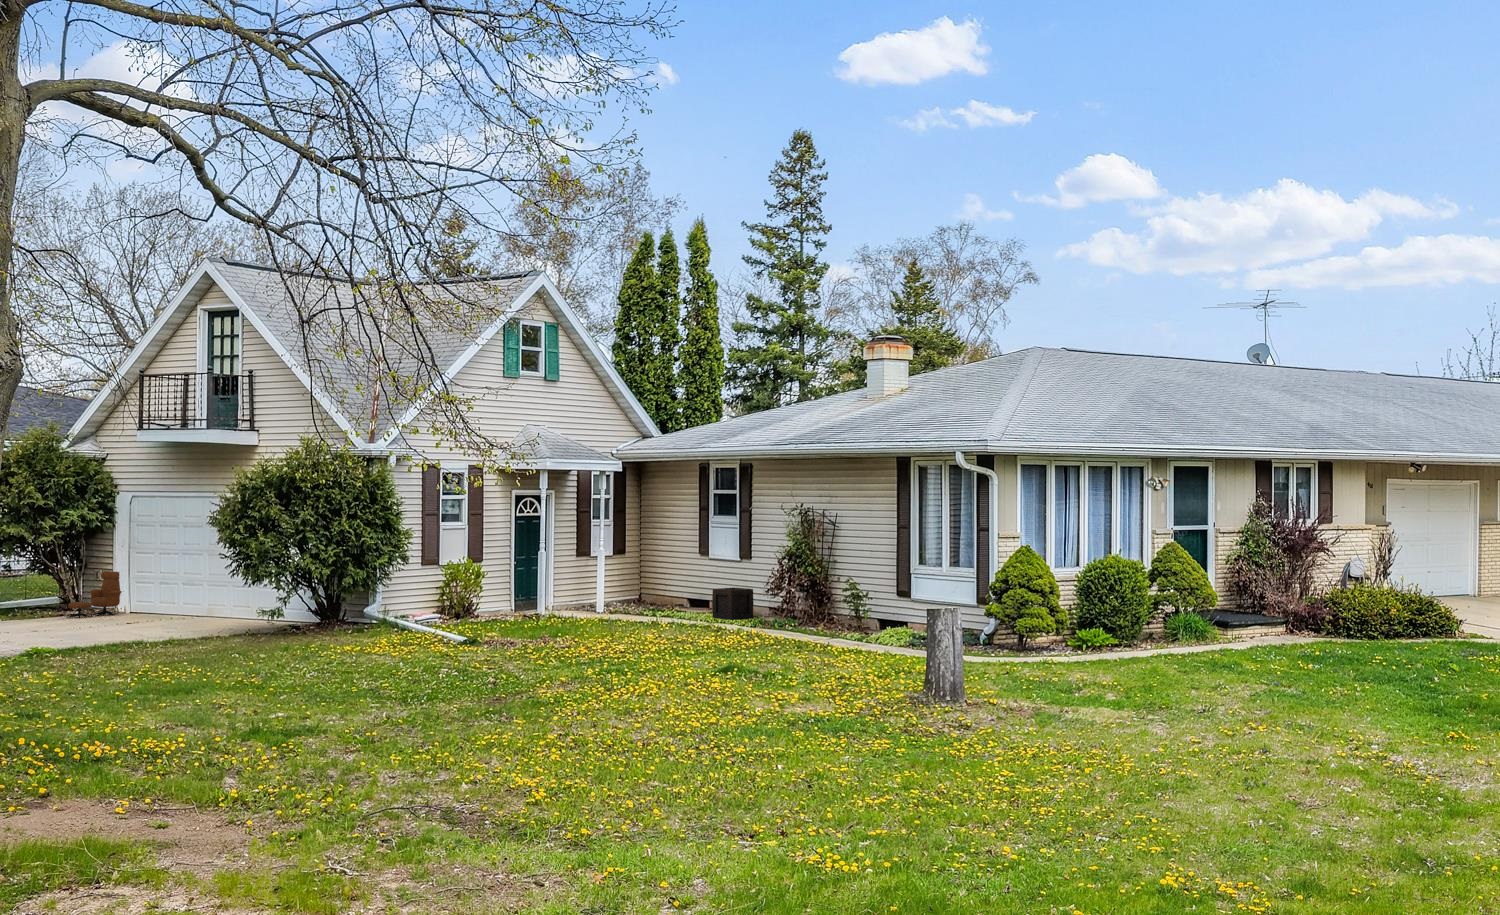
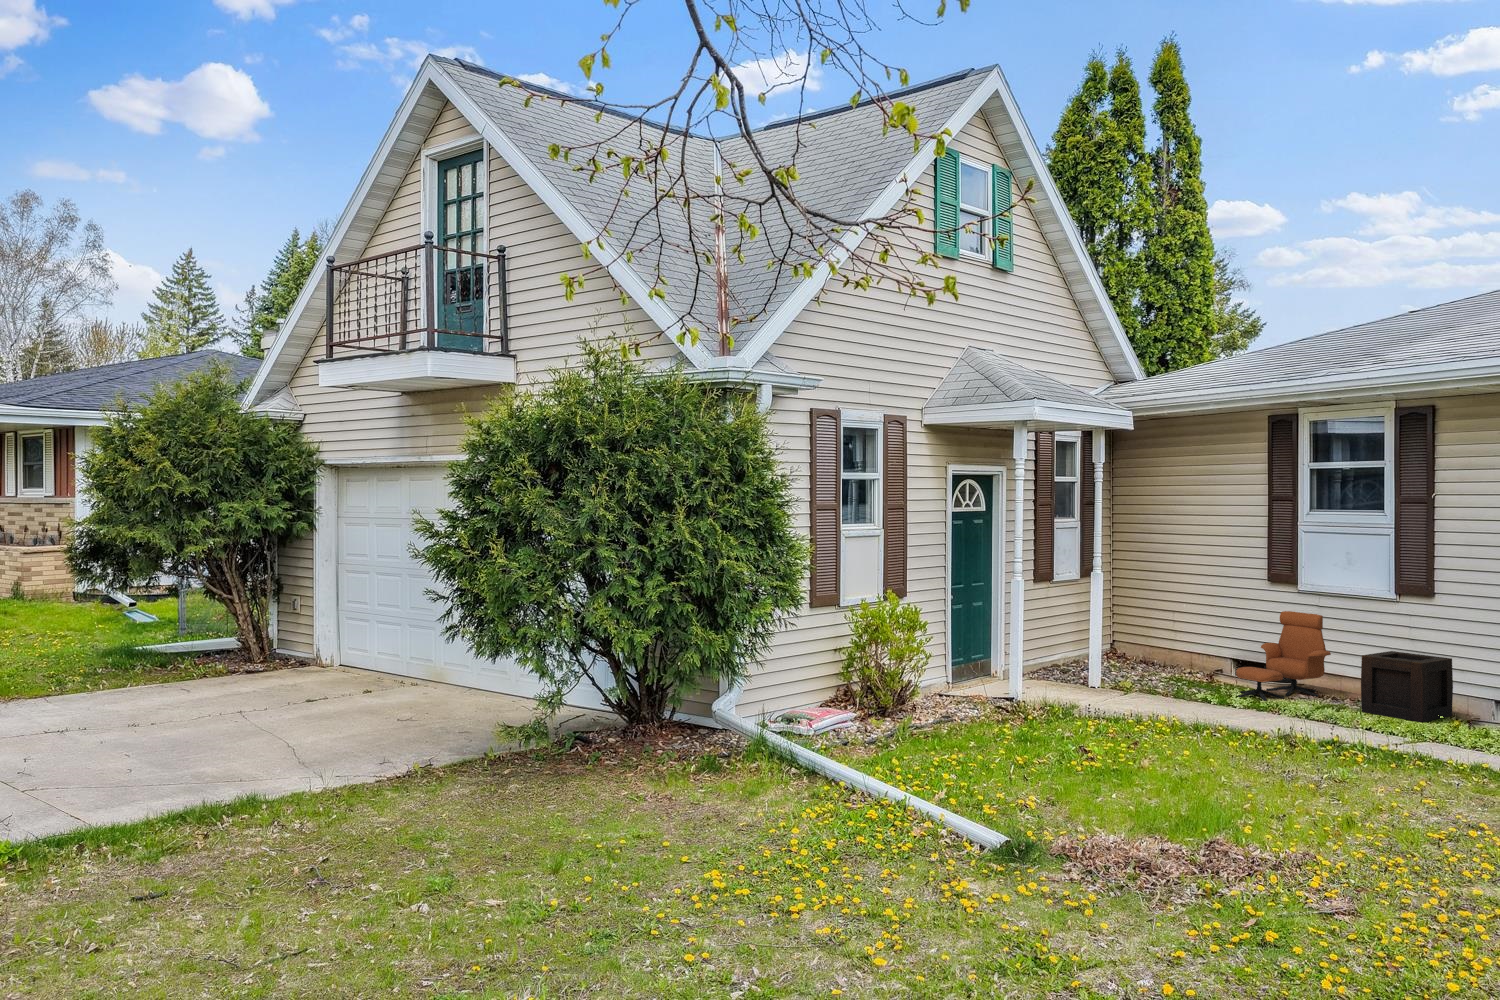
lounge chair: present [67,571,122,618] -> present [1236,611,1331,701]

